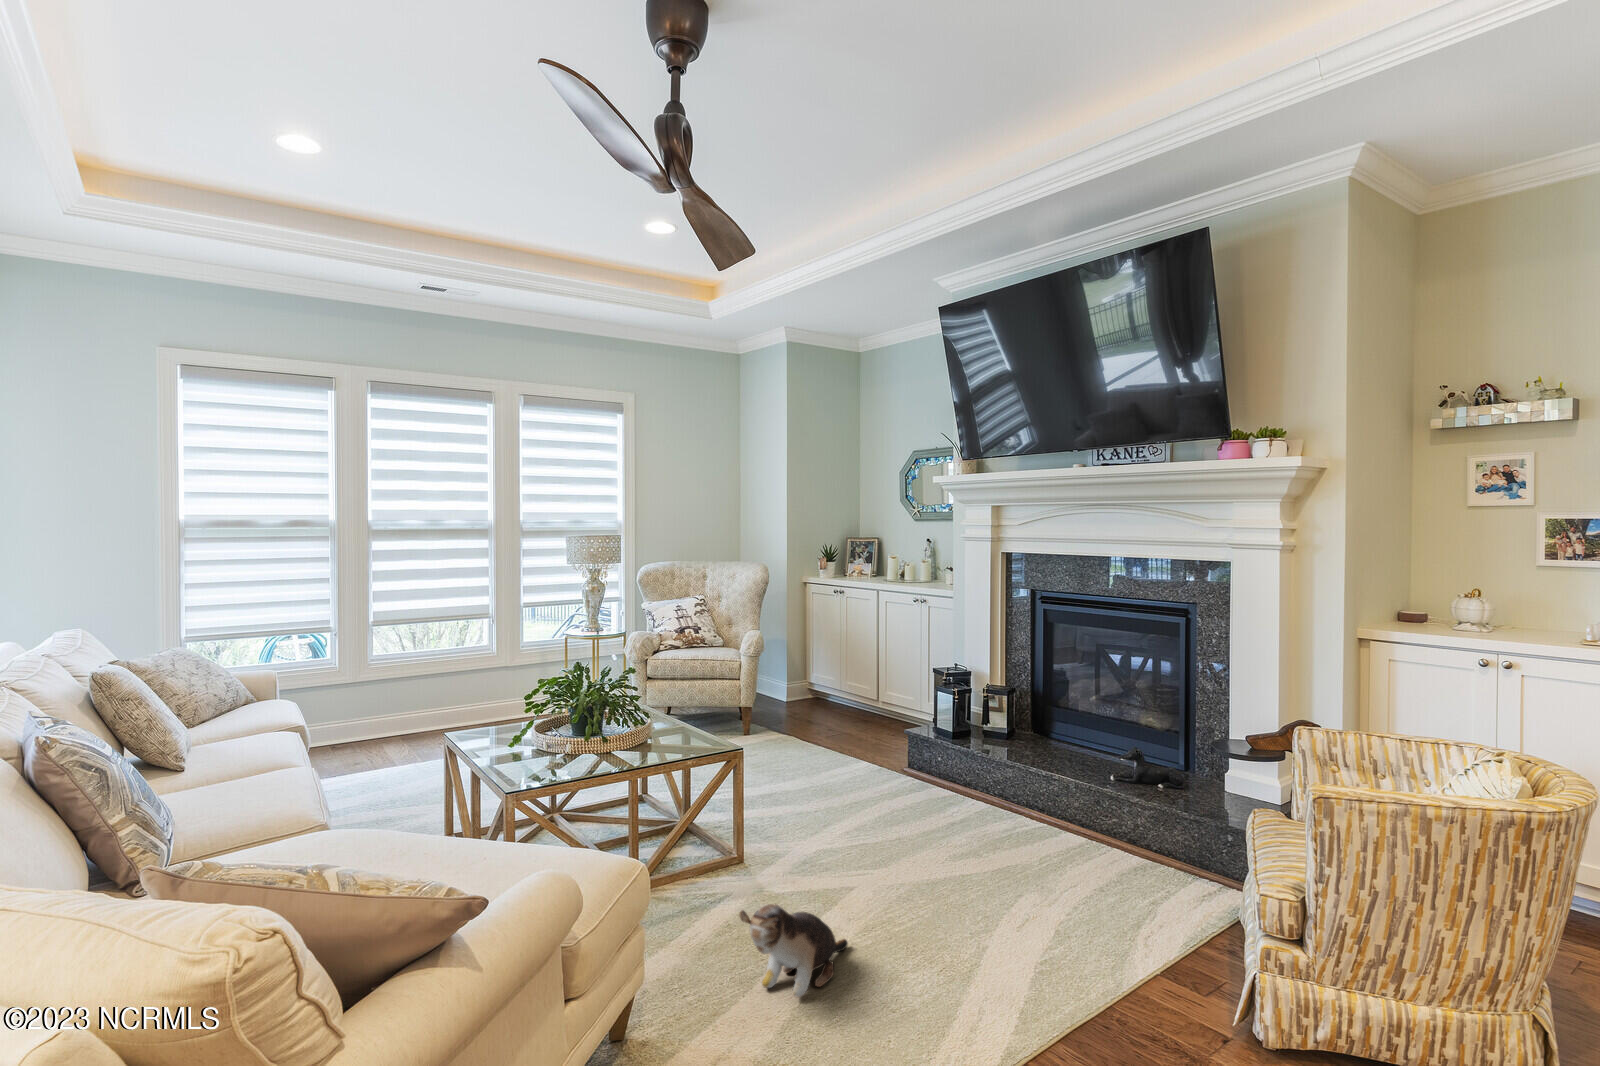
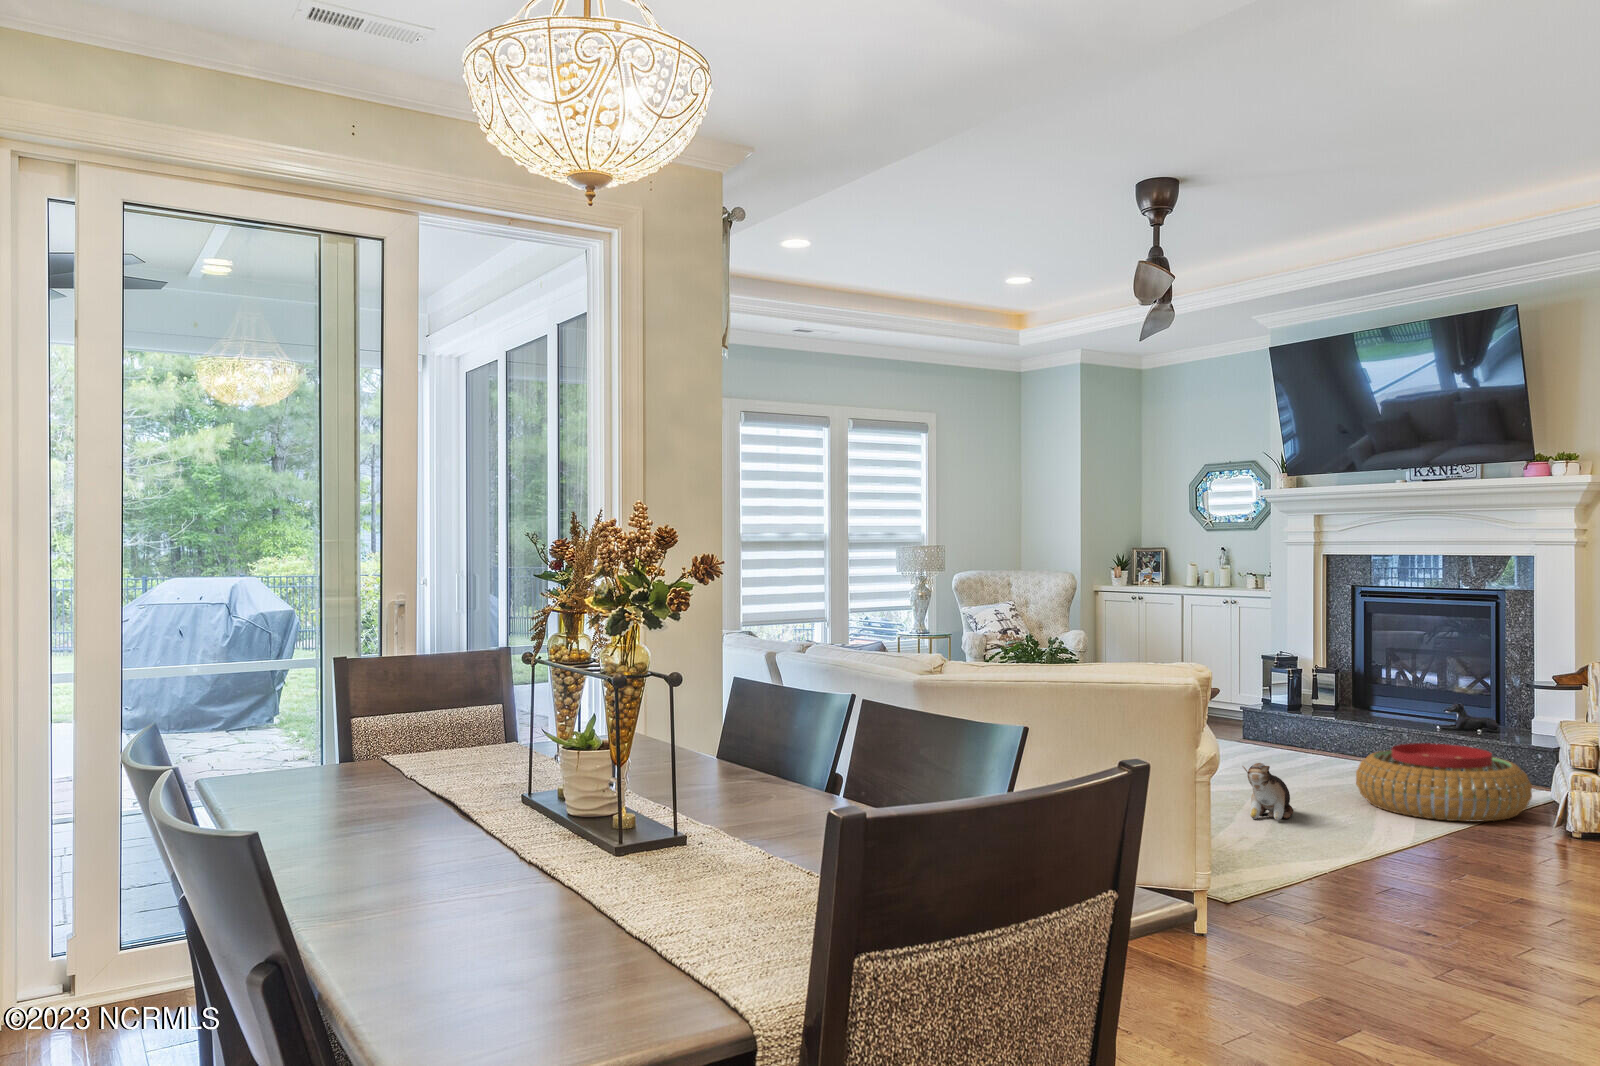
pouf: none [958,834,1204,996] -> present [1356,743,1532,821]

